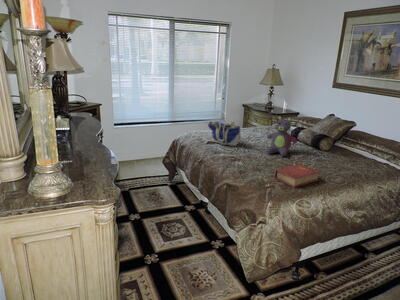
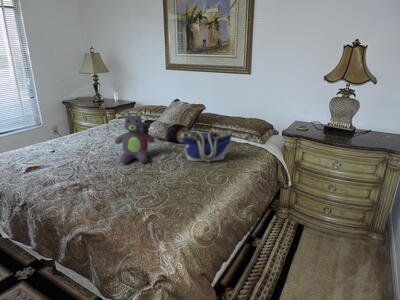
tote bag: present [208,121,241,146] -> present [181,131,232,161]
book: present [274,164,320,188] -> none [147,170,199,207]

